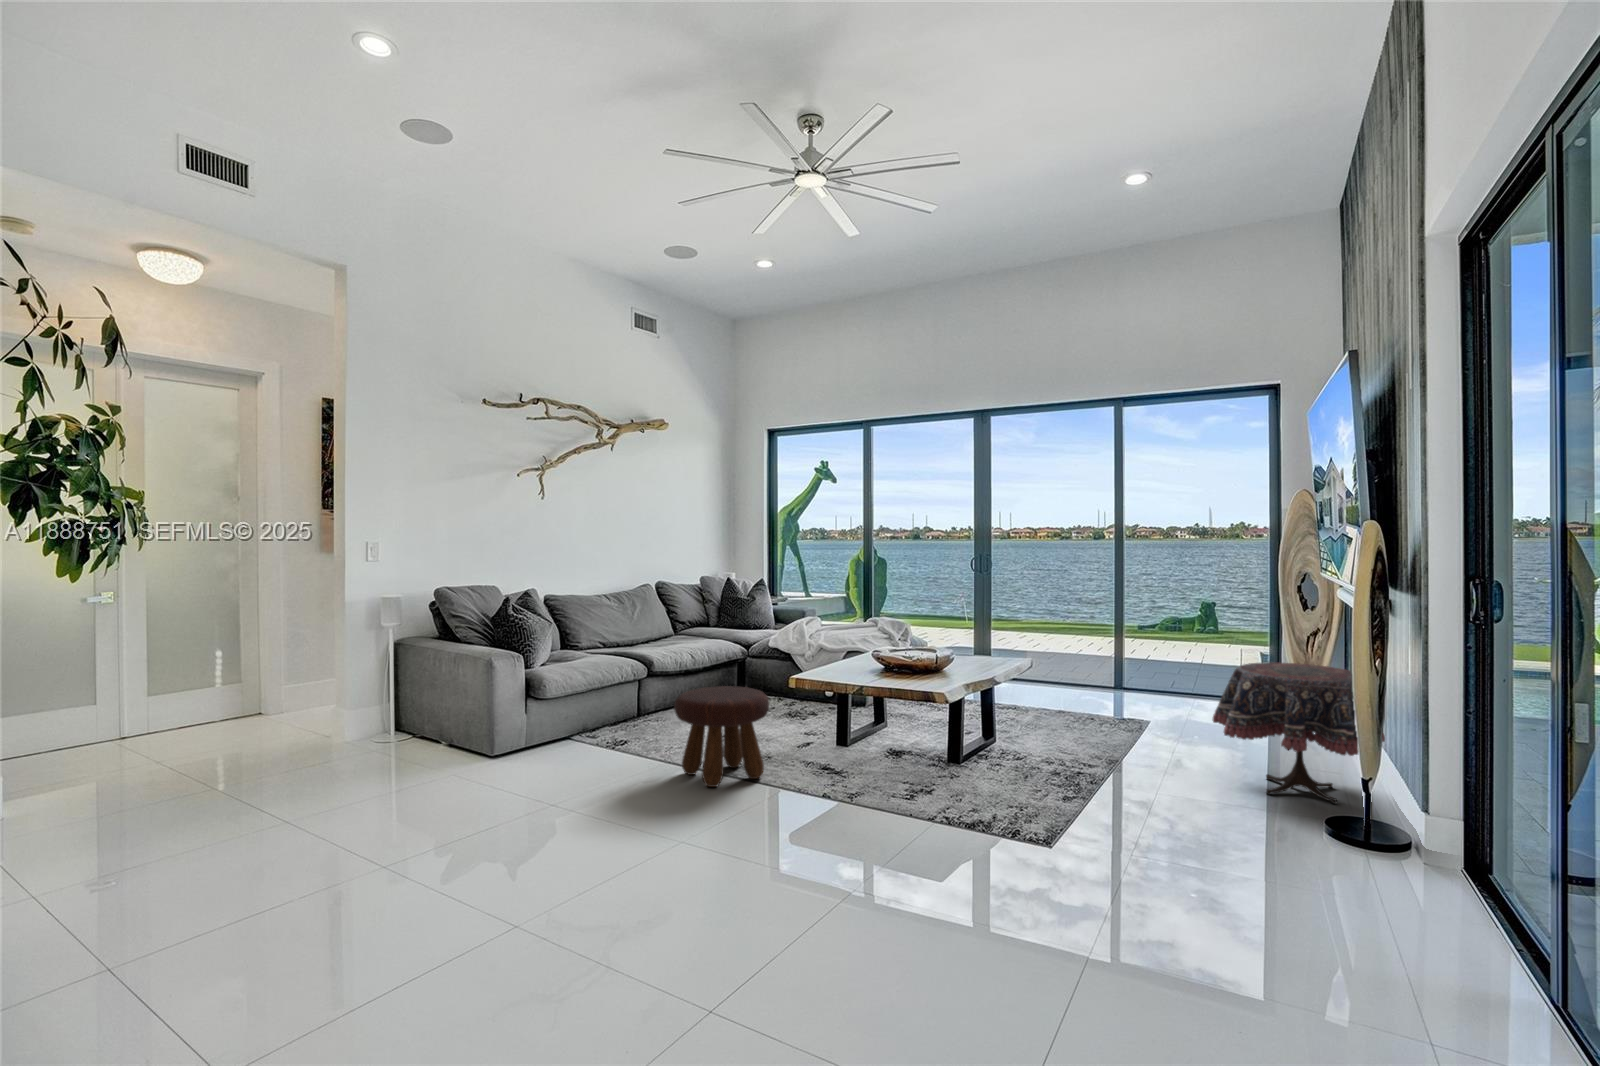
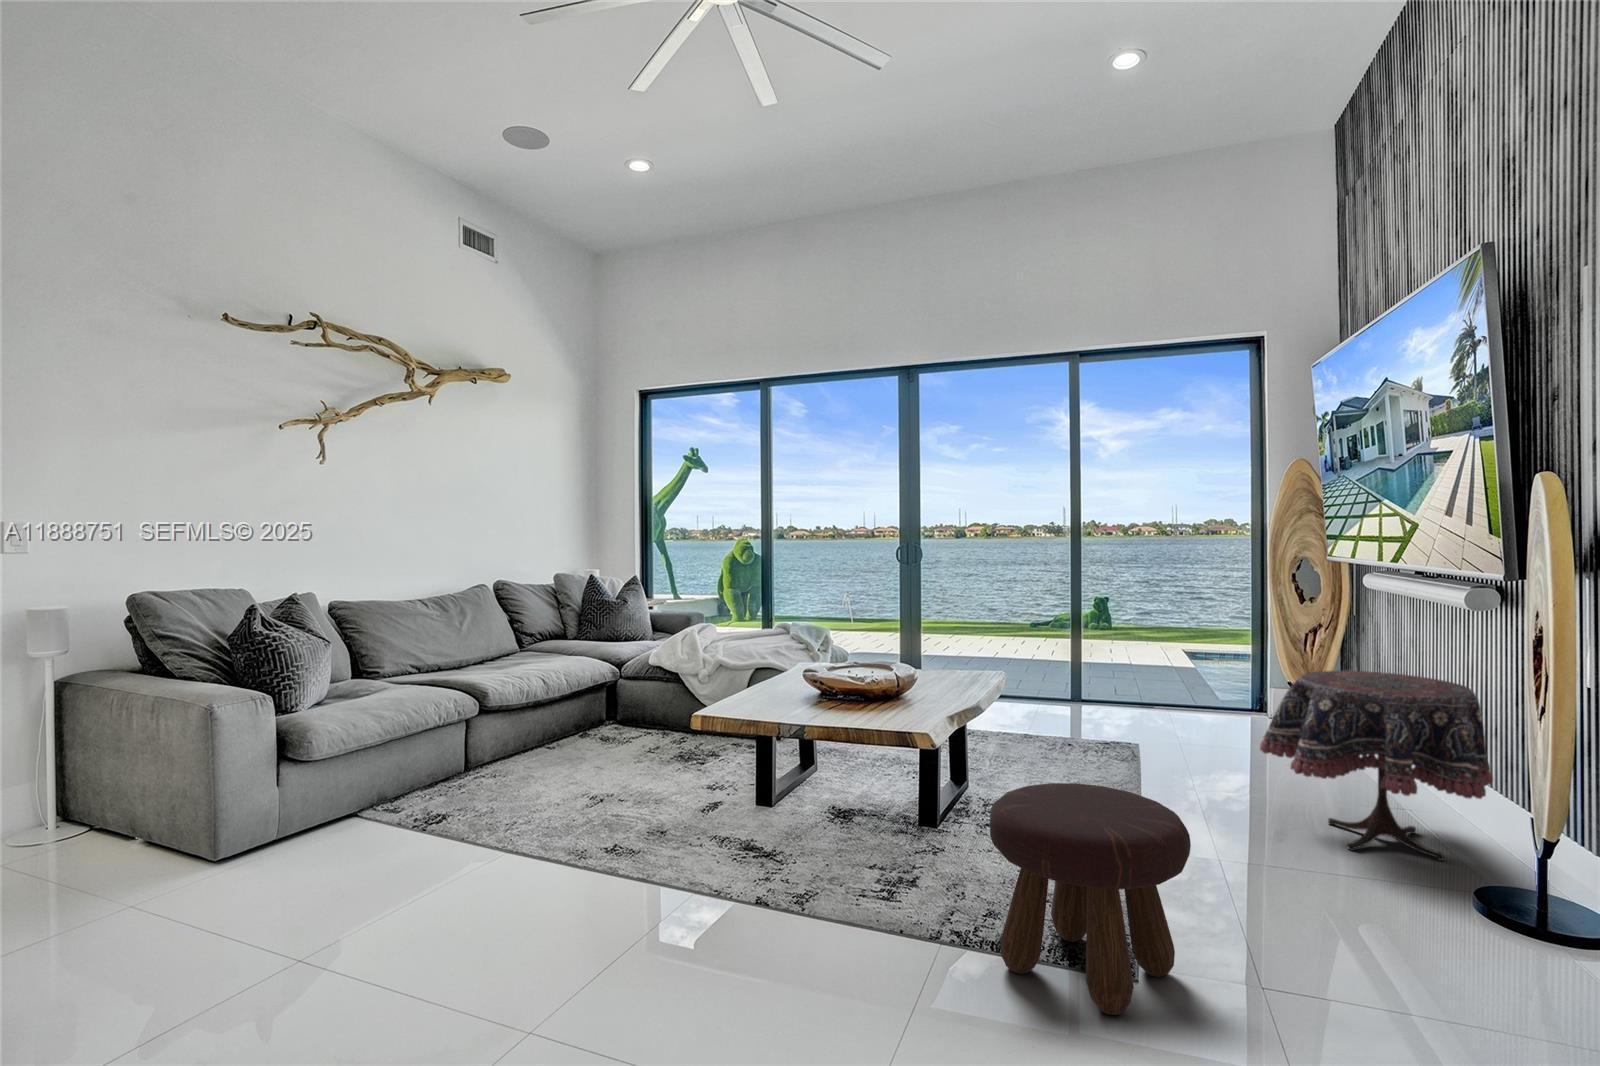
footstool: present [674,686,769,787] -> present [990,783,1191,1015]

